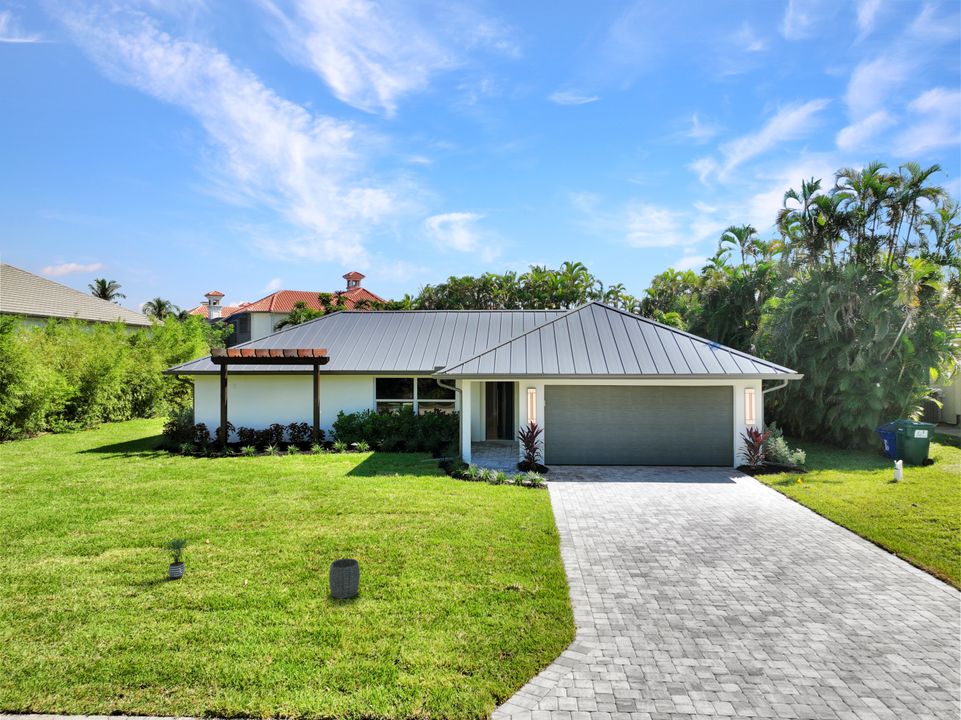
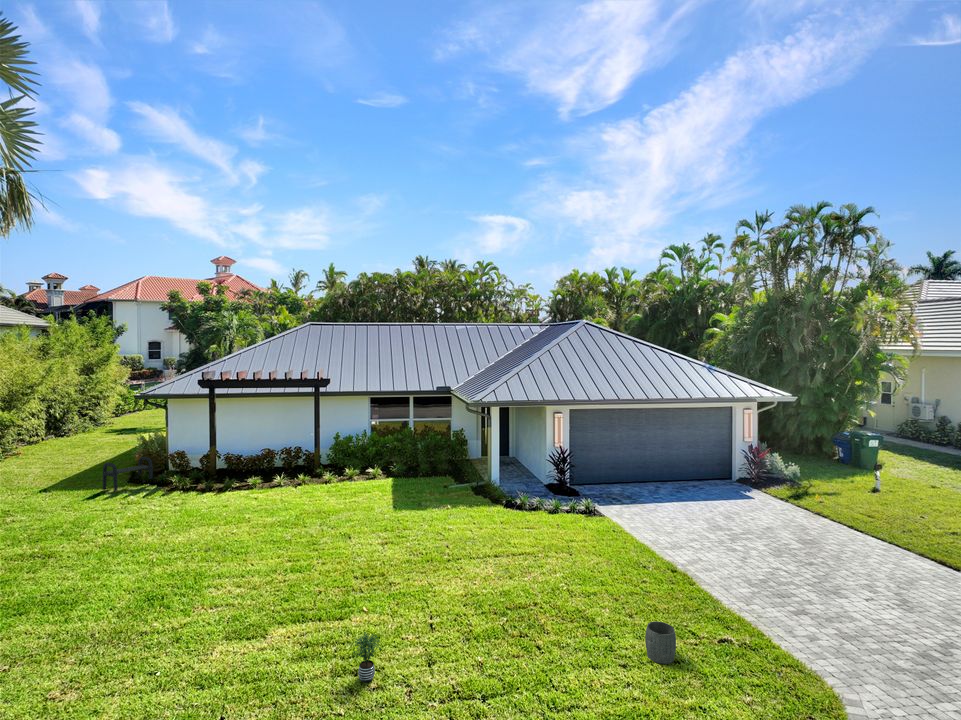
bench: none [134,426,176,453] -> present [102,457,153,492]
woven basket: present [329,558,360,598] -> present [645,621,676,664]

